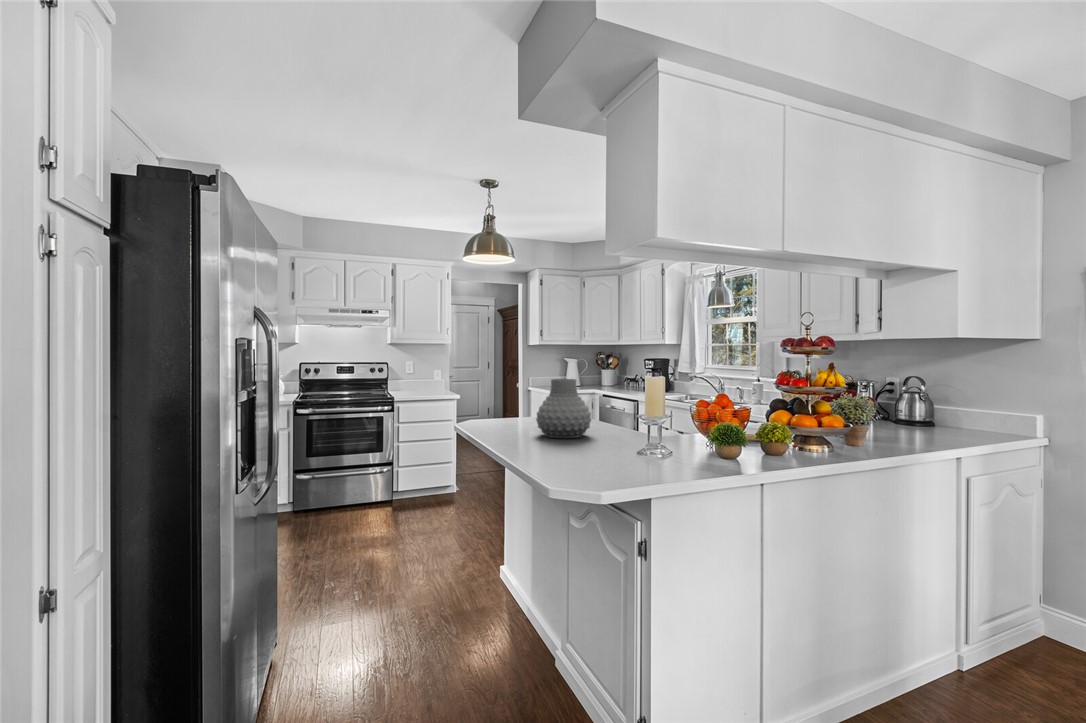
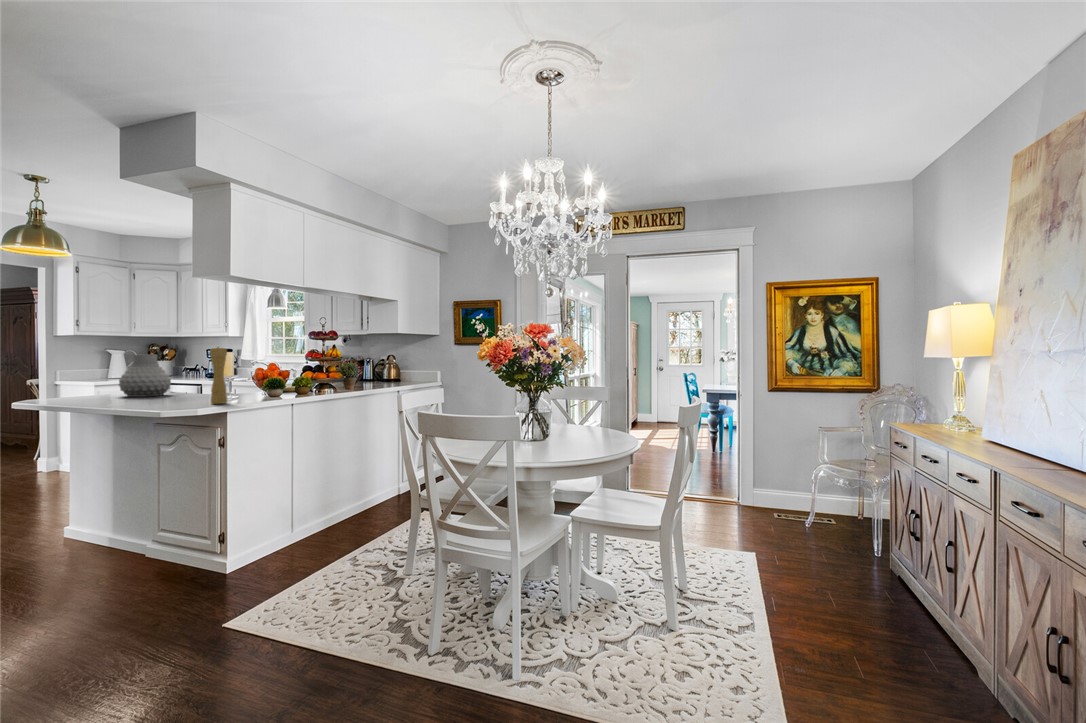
pepper mill: none [627,378,653,480] -> present [210,347,227,404]

